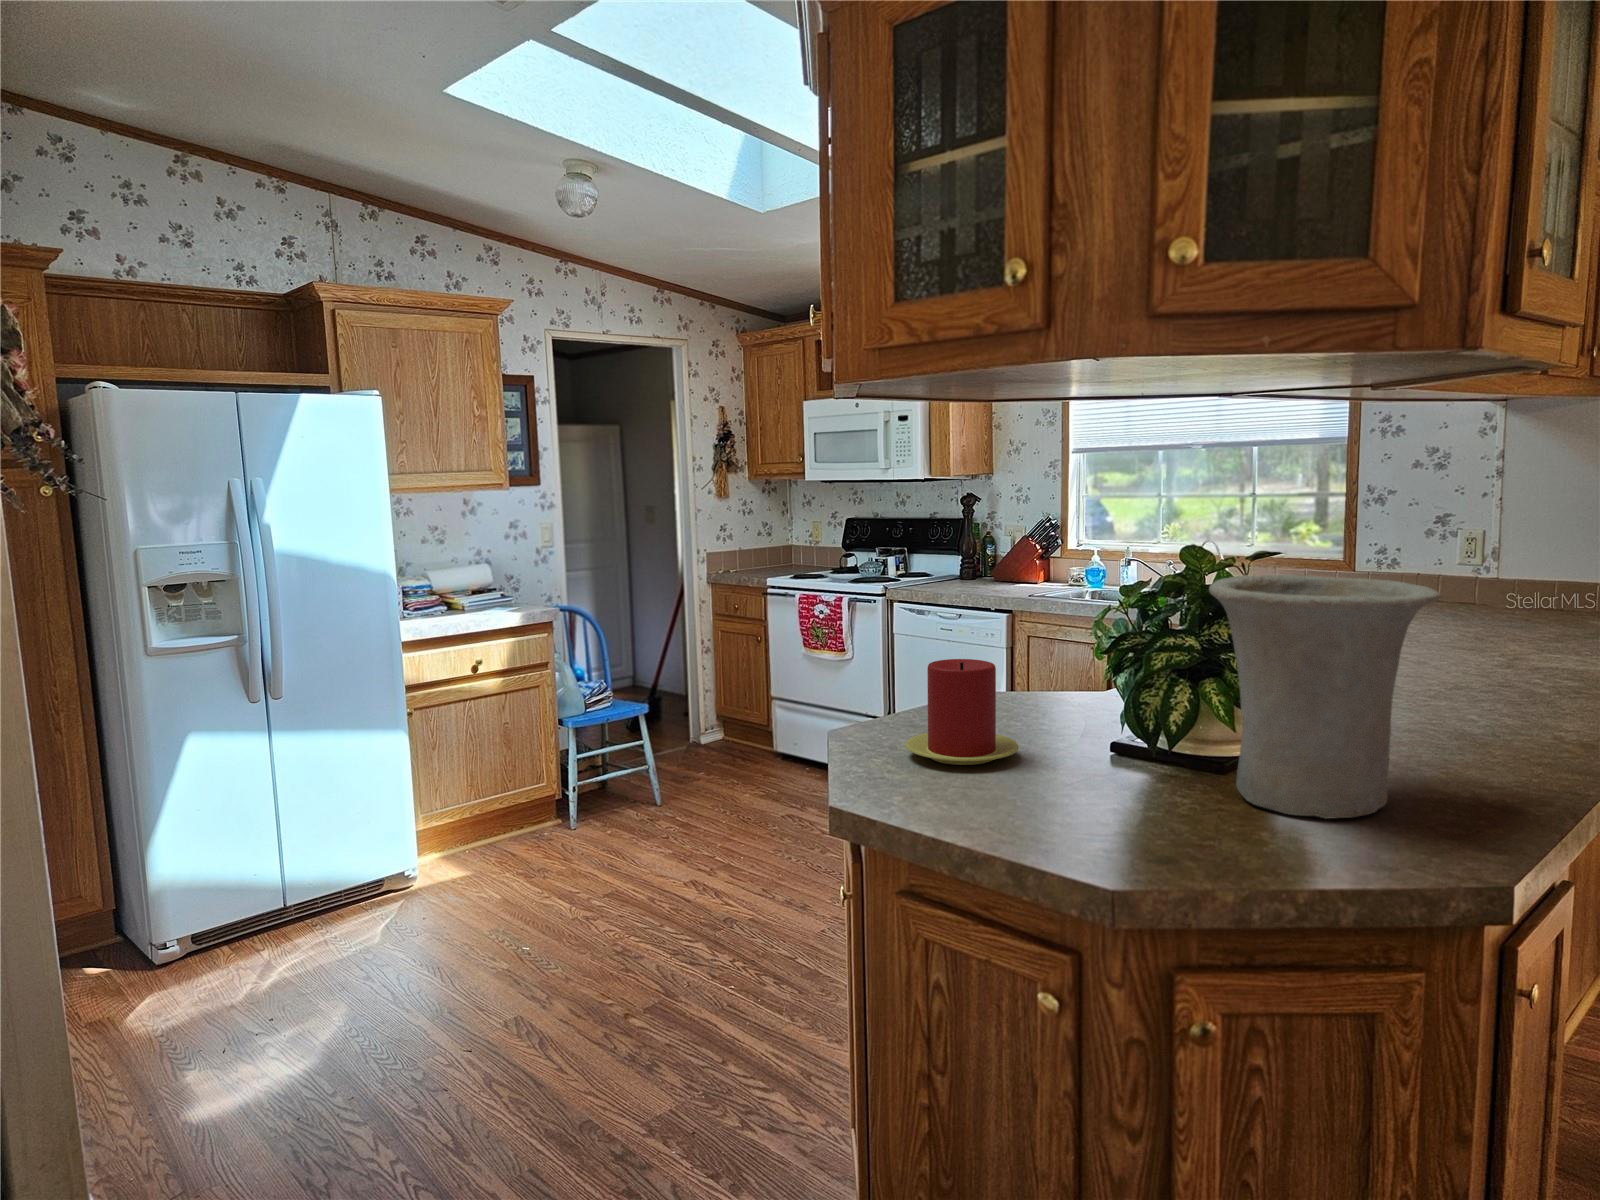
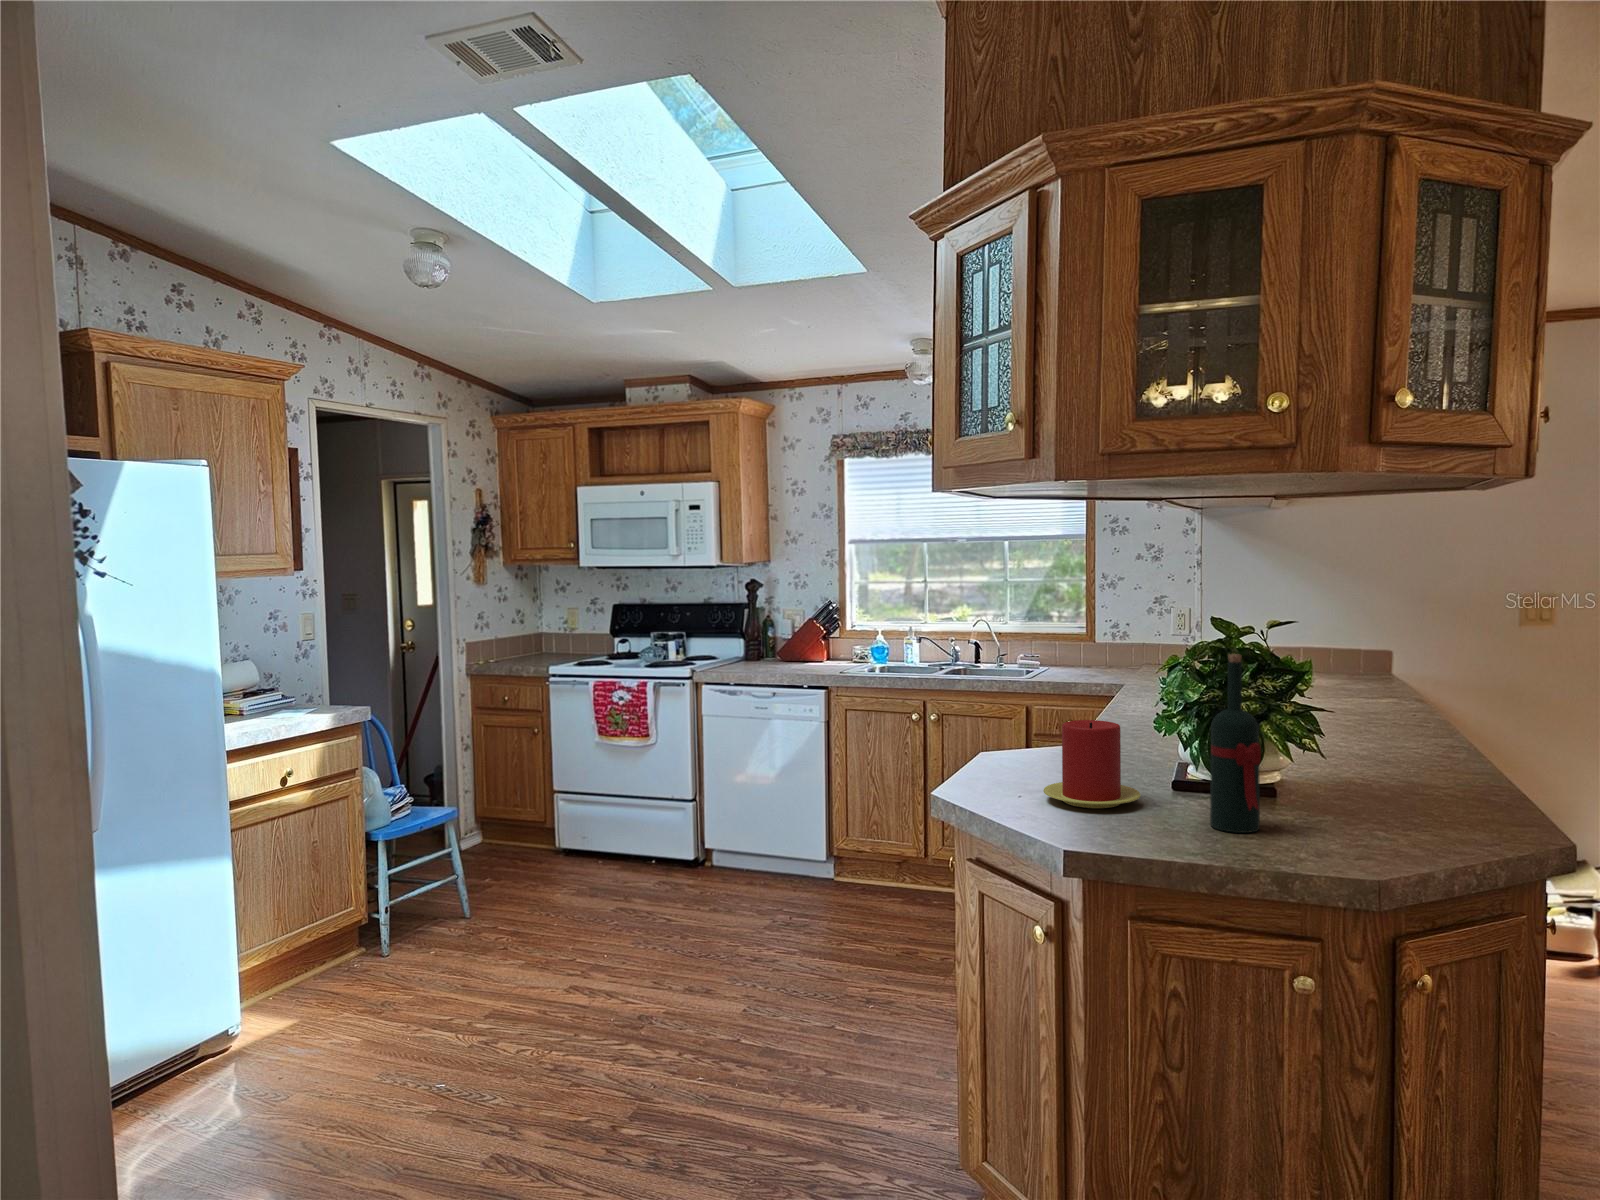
vase: present [1209,575,1442,819] -> none [1289,642,1455,814]
wine bottle: none [1030,586,1090,815] -> present [1210,654,1261,833]

